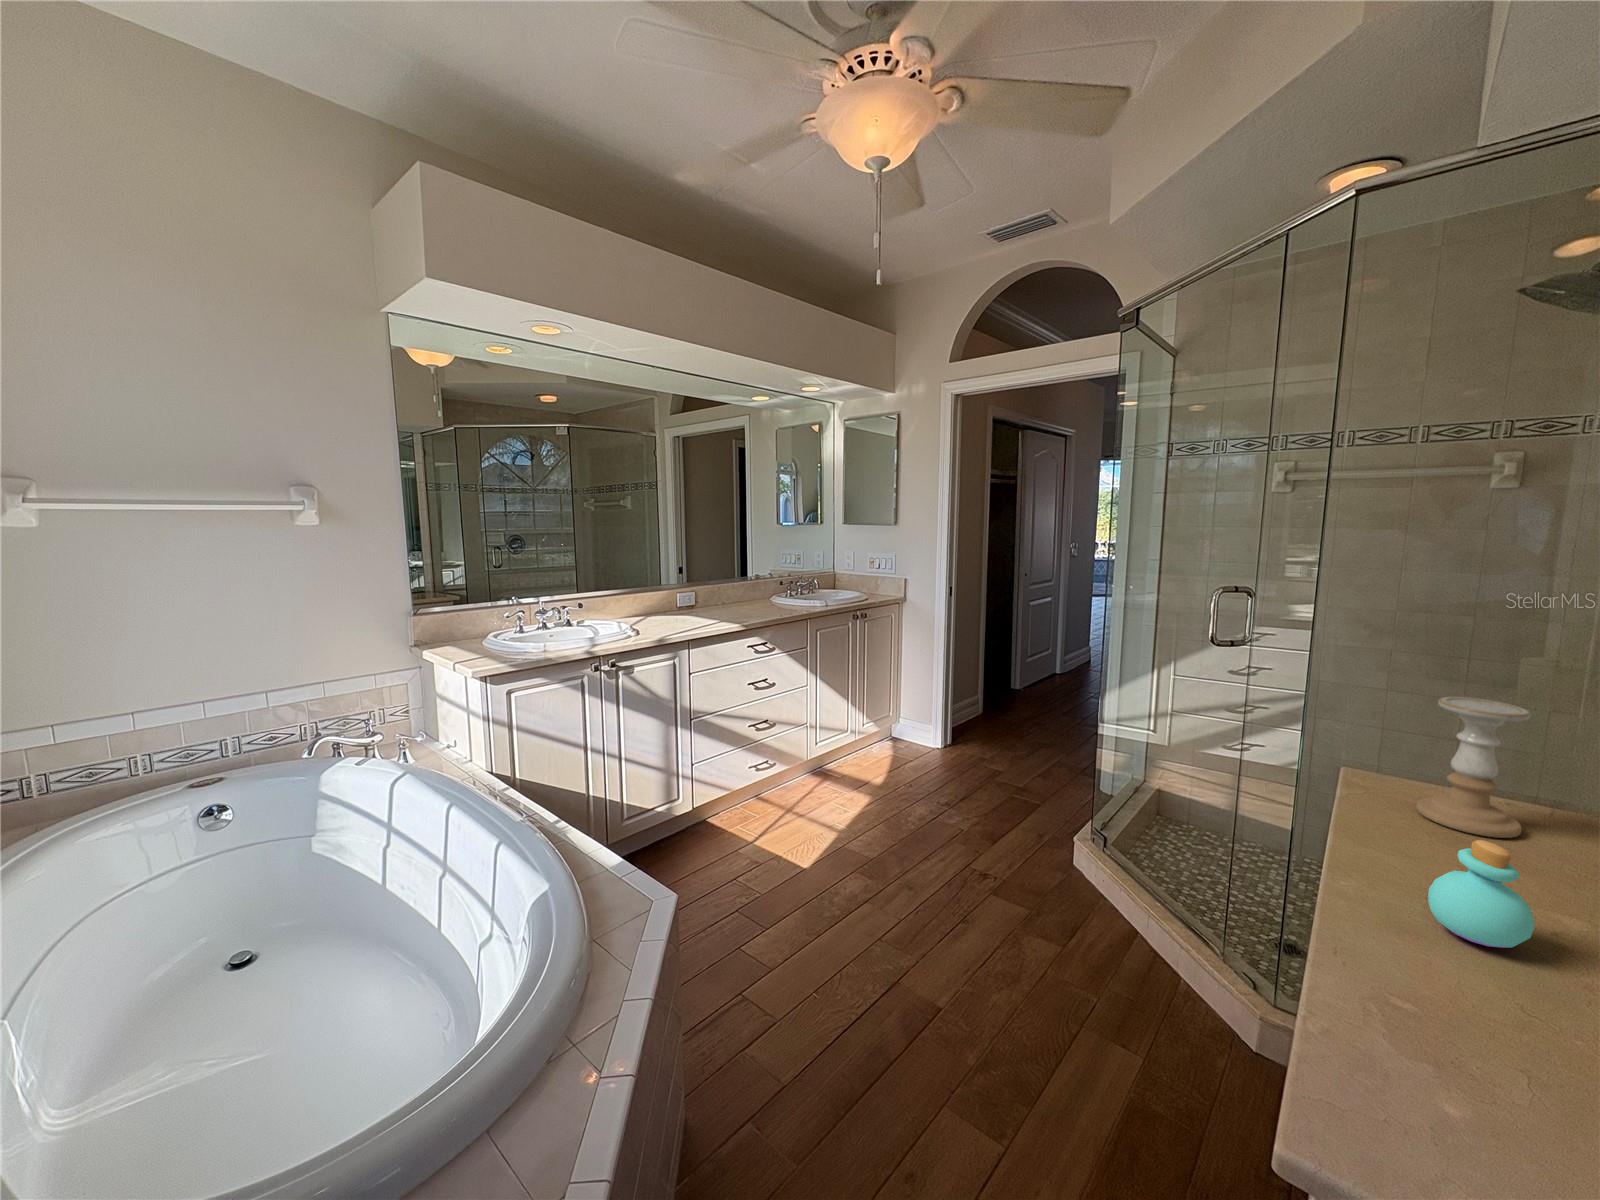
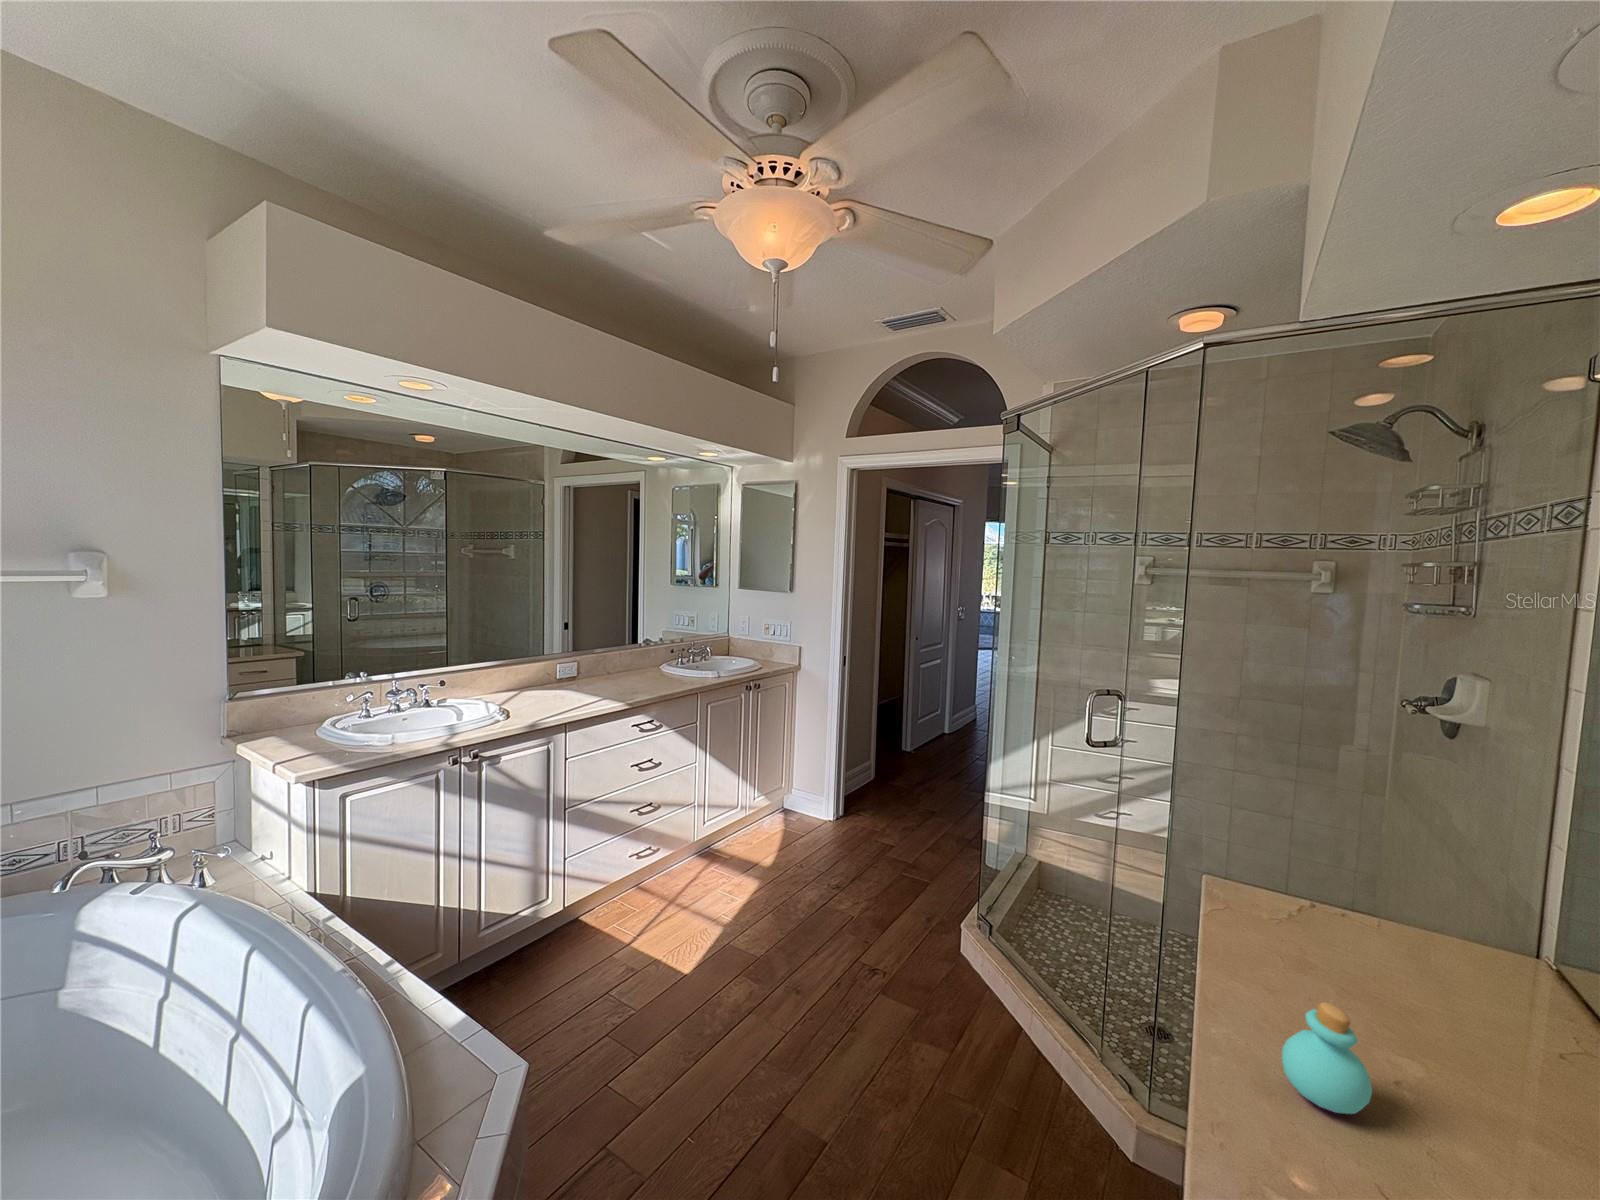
candle holder: present [1416,697,1531,838] -> none [1265,823,1355,964]

